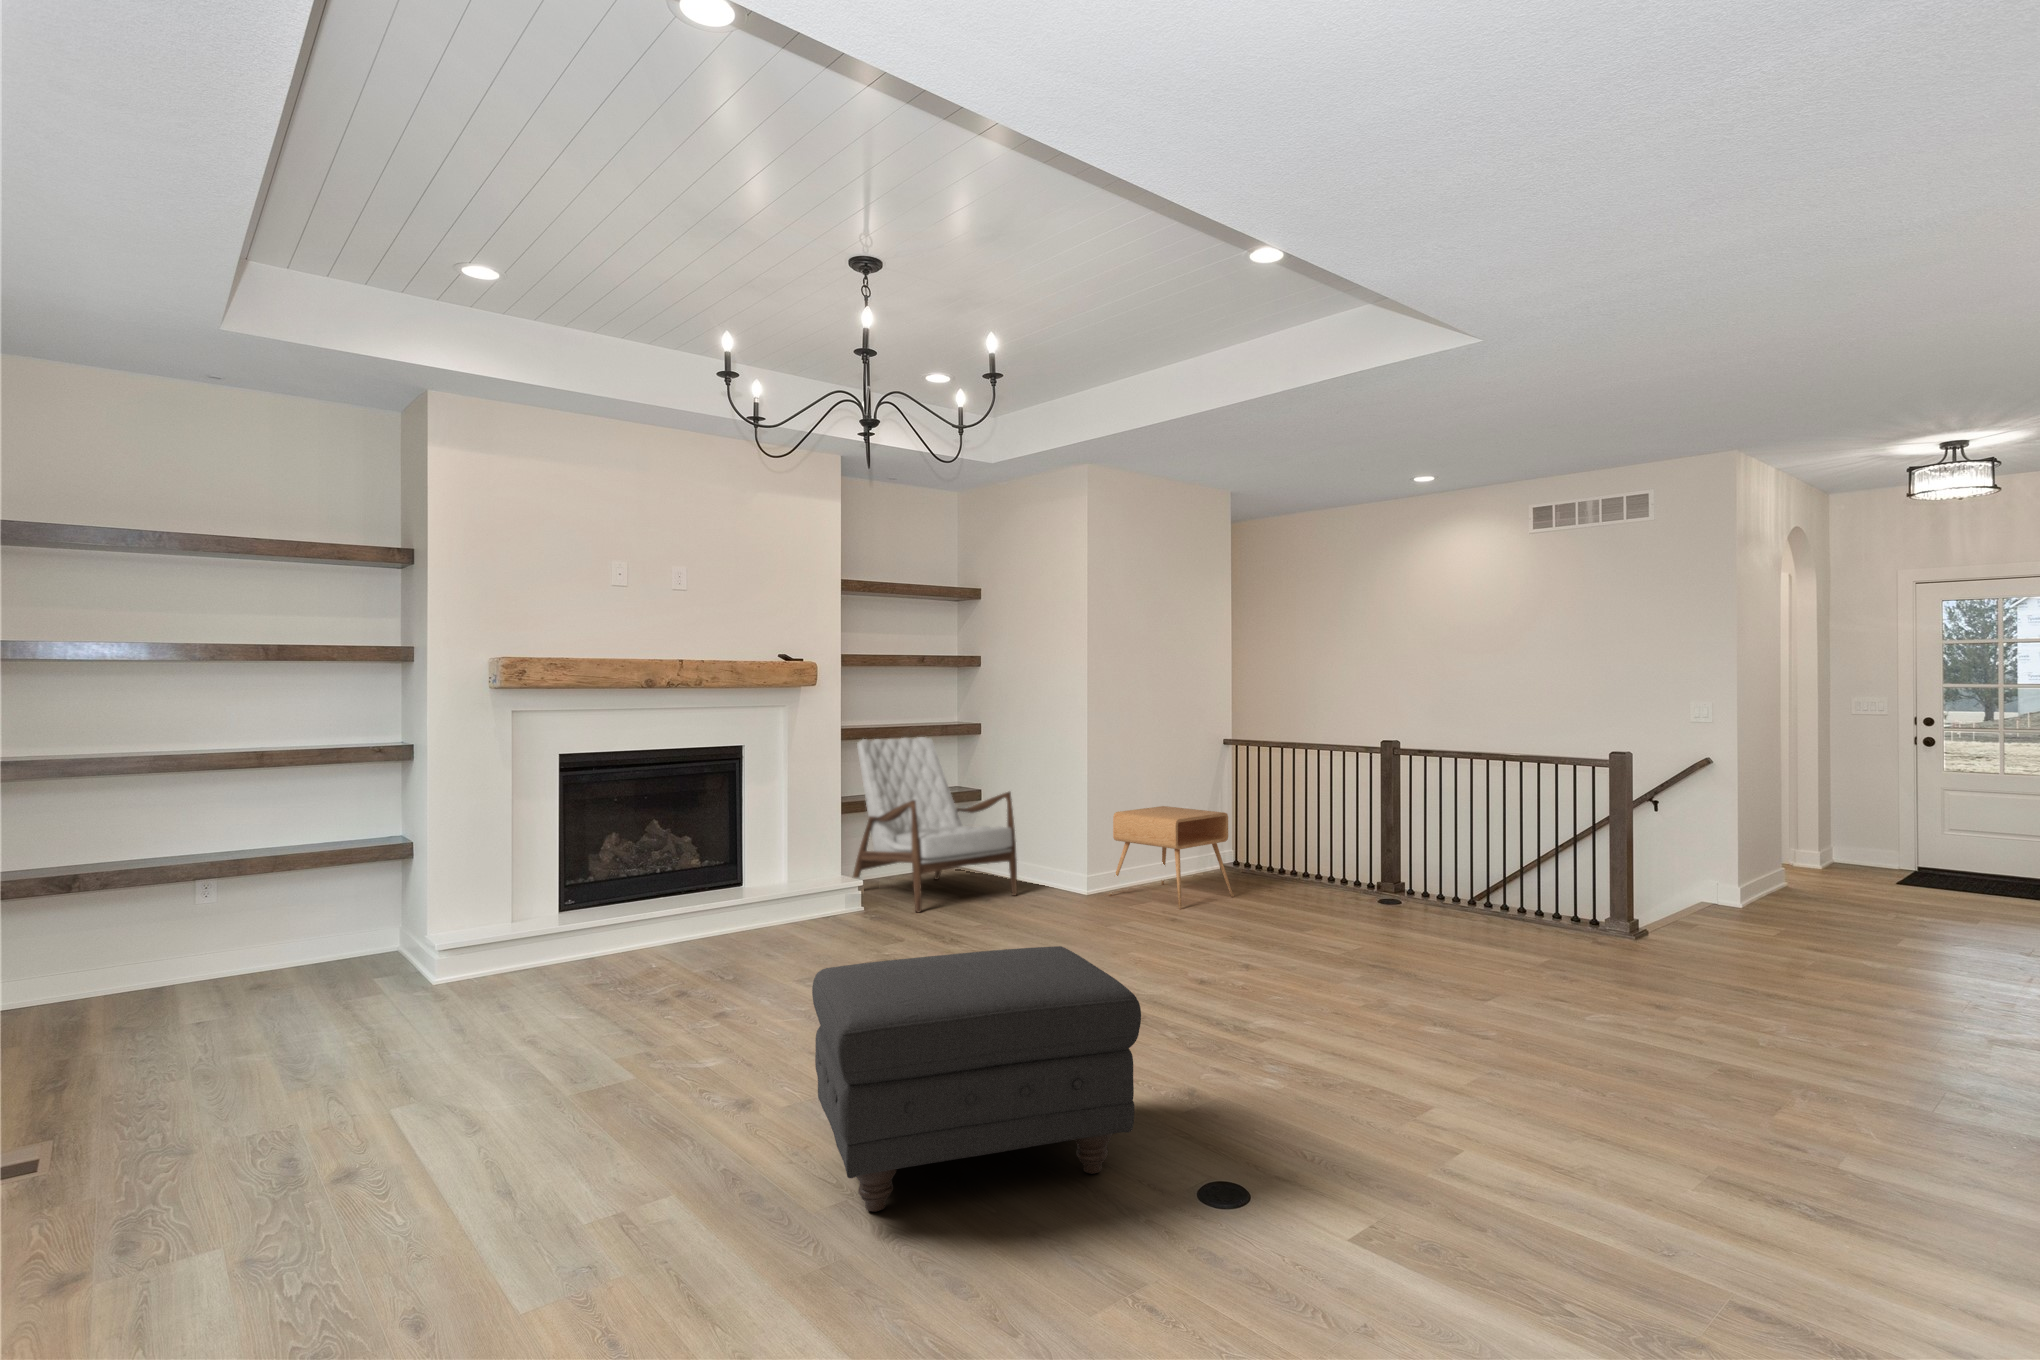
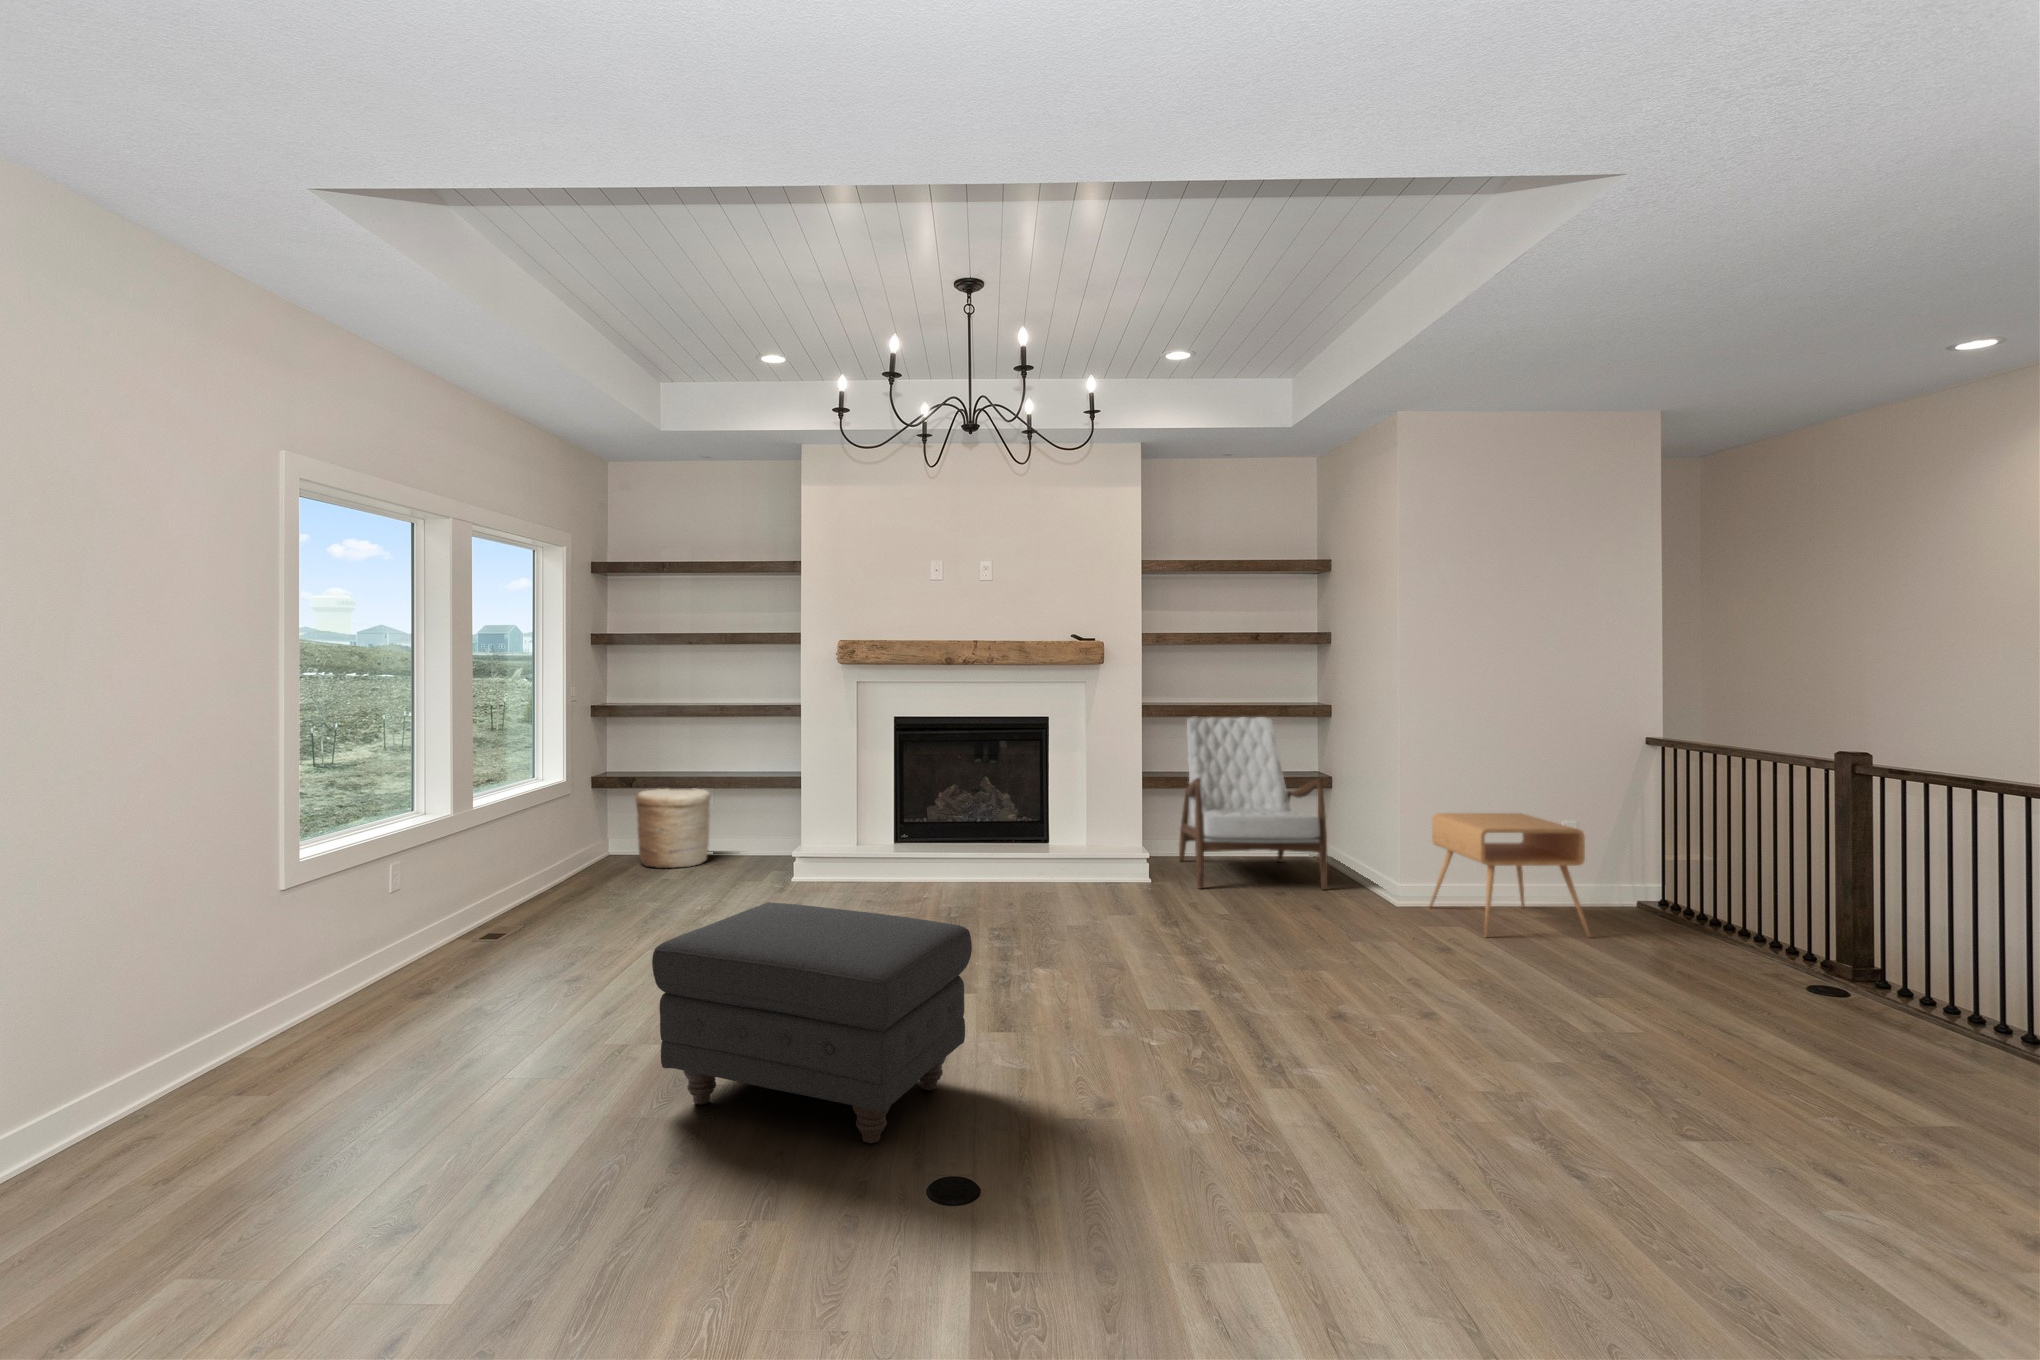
woven basket: none [85,883,235,1021] -> present [636,788,711,868]

